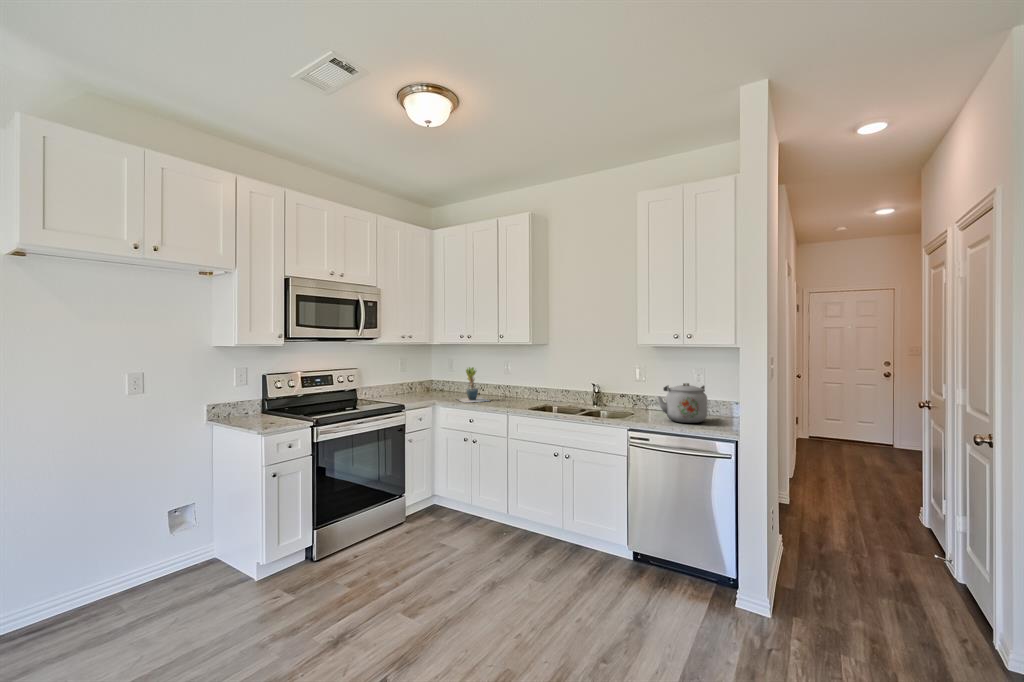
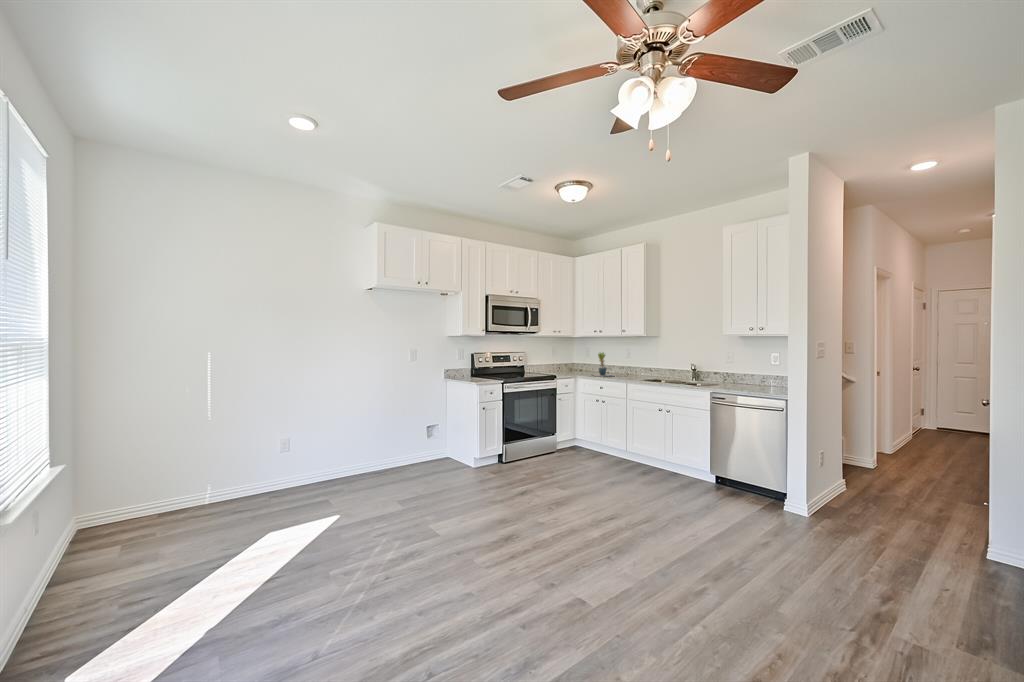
kettle: present [658,383,707,423] -> none [734,361,773,390]

